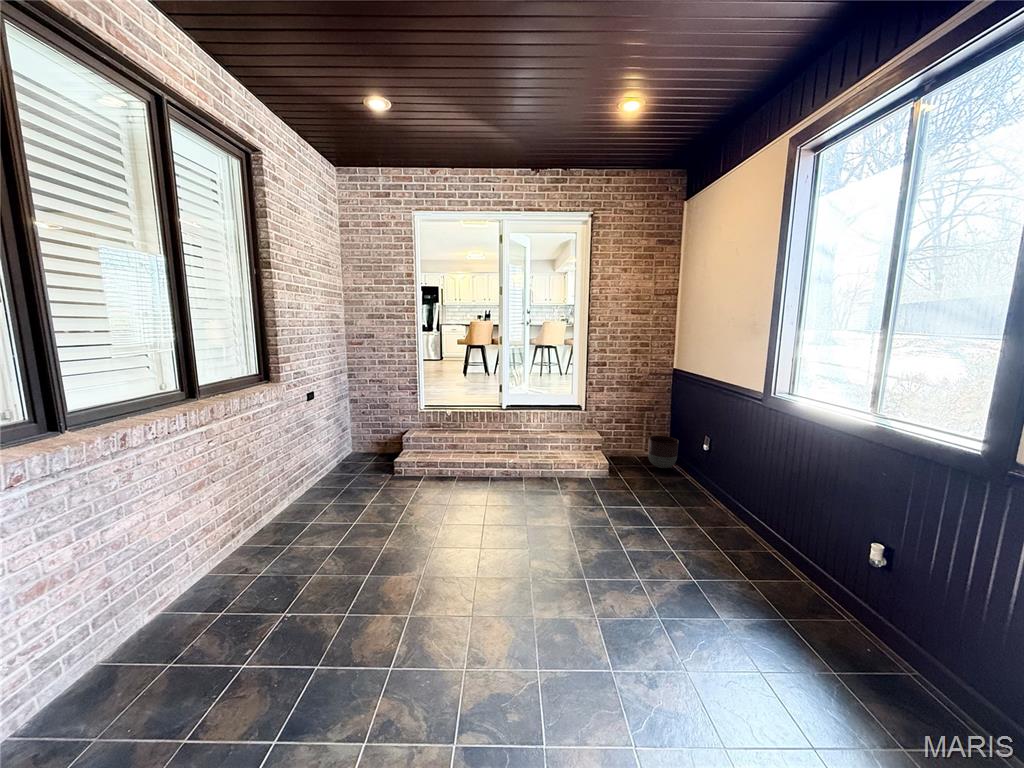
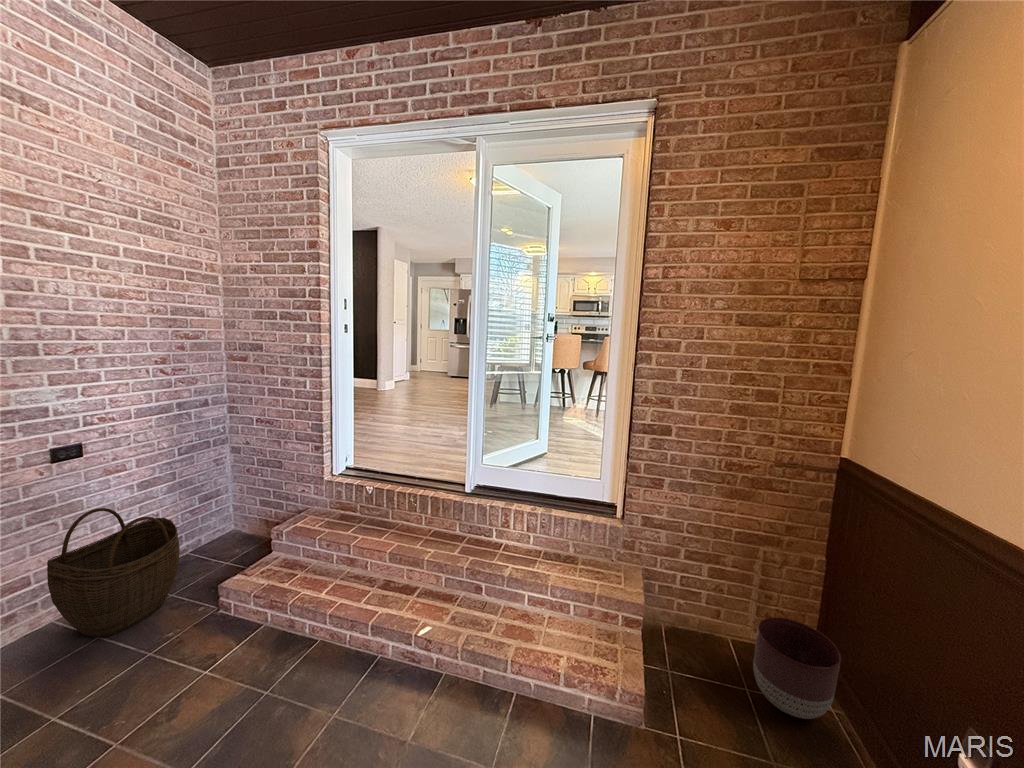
woven basket: none [313,425,364,490] -> present [47,508,180,638]

